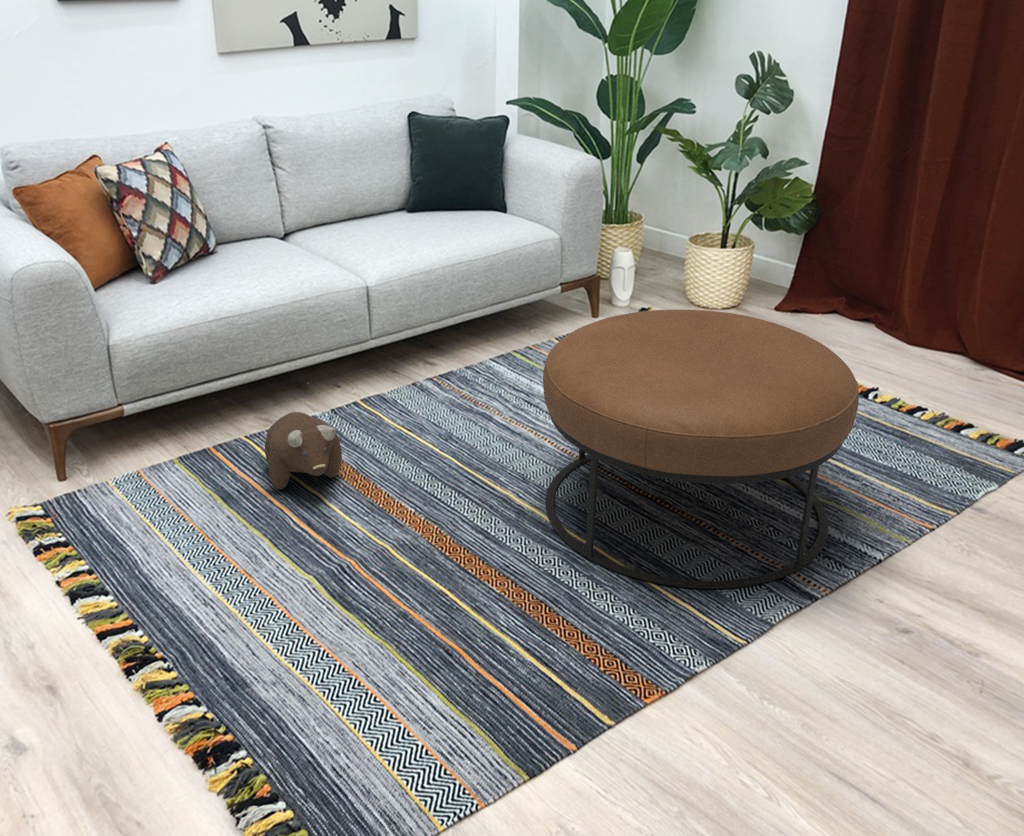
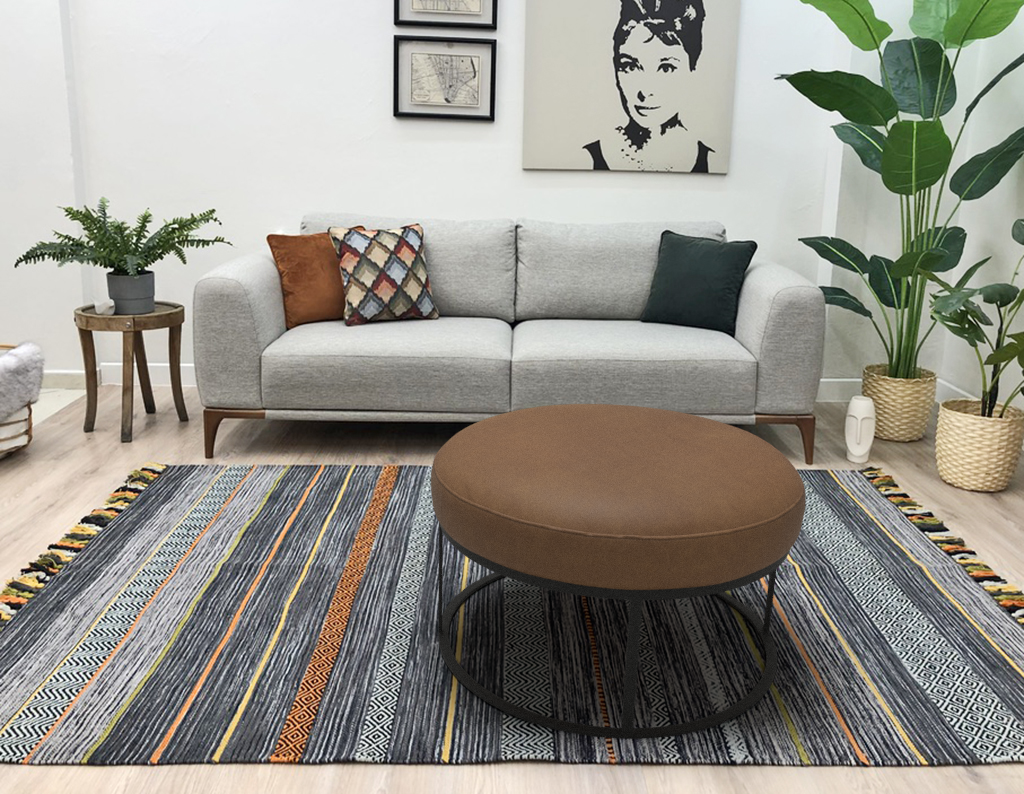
plush toy: present [265,412,342,490] -> none [303,436,375,504]

